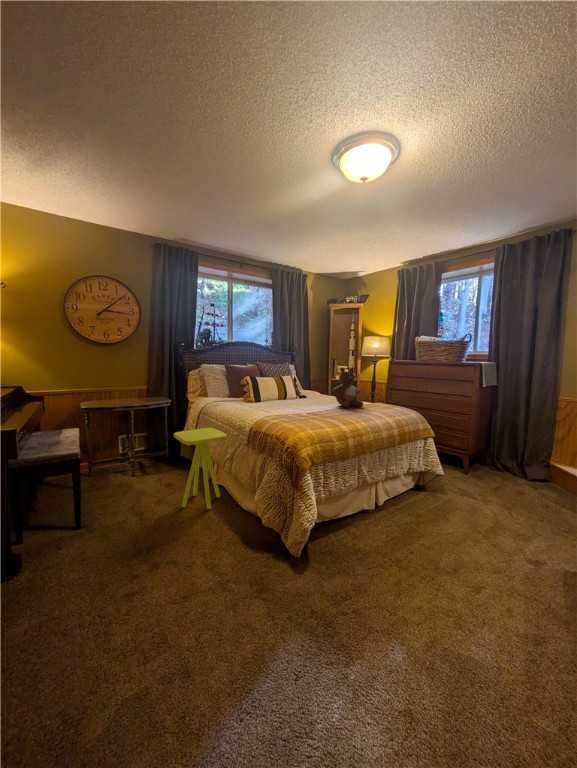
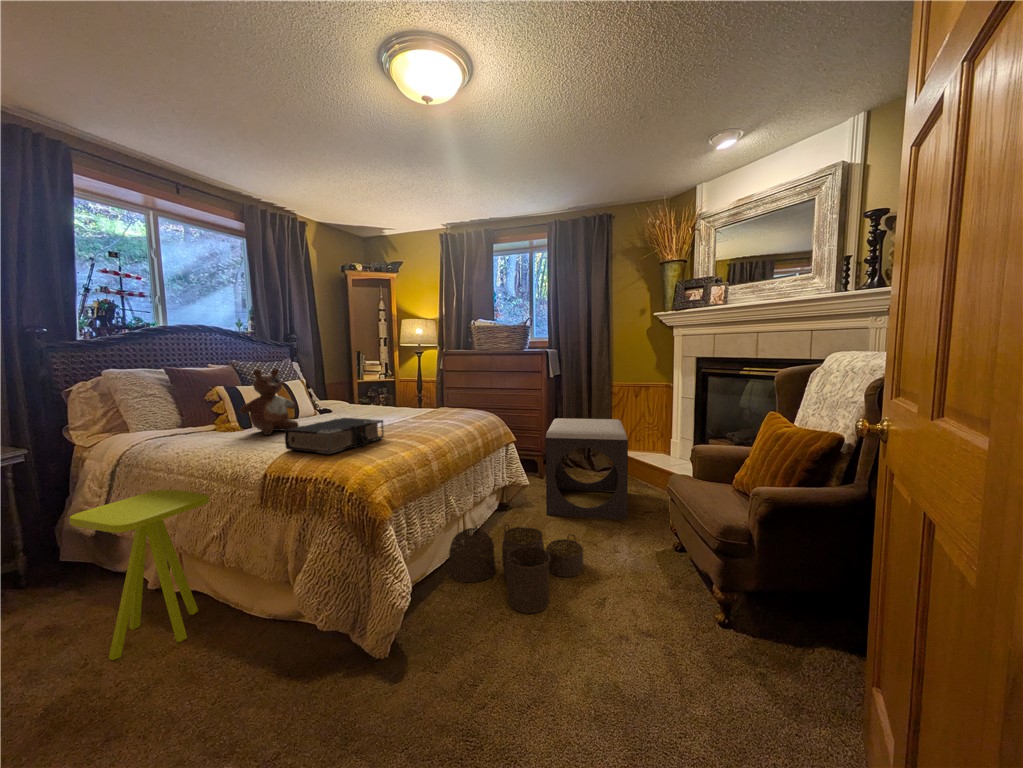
stuffed bear: present [332,368,363,408] -> present [239,369,298,435]
book: none [264,401,323,422] -> present [285,418,384,454]
footstool: none [460,423,561,534] -> present [546,418,628,520]
woven basket: none [359,494,480,578] -> present [449,524,583,613]

